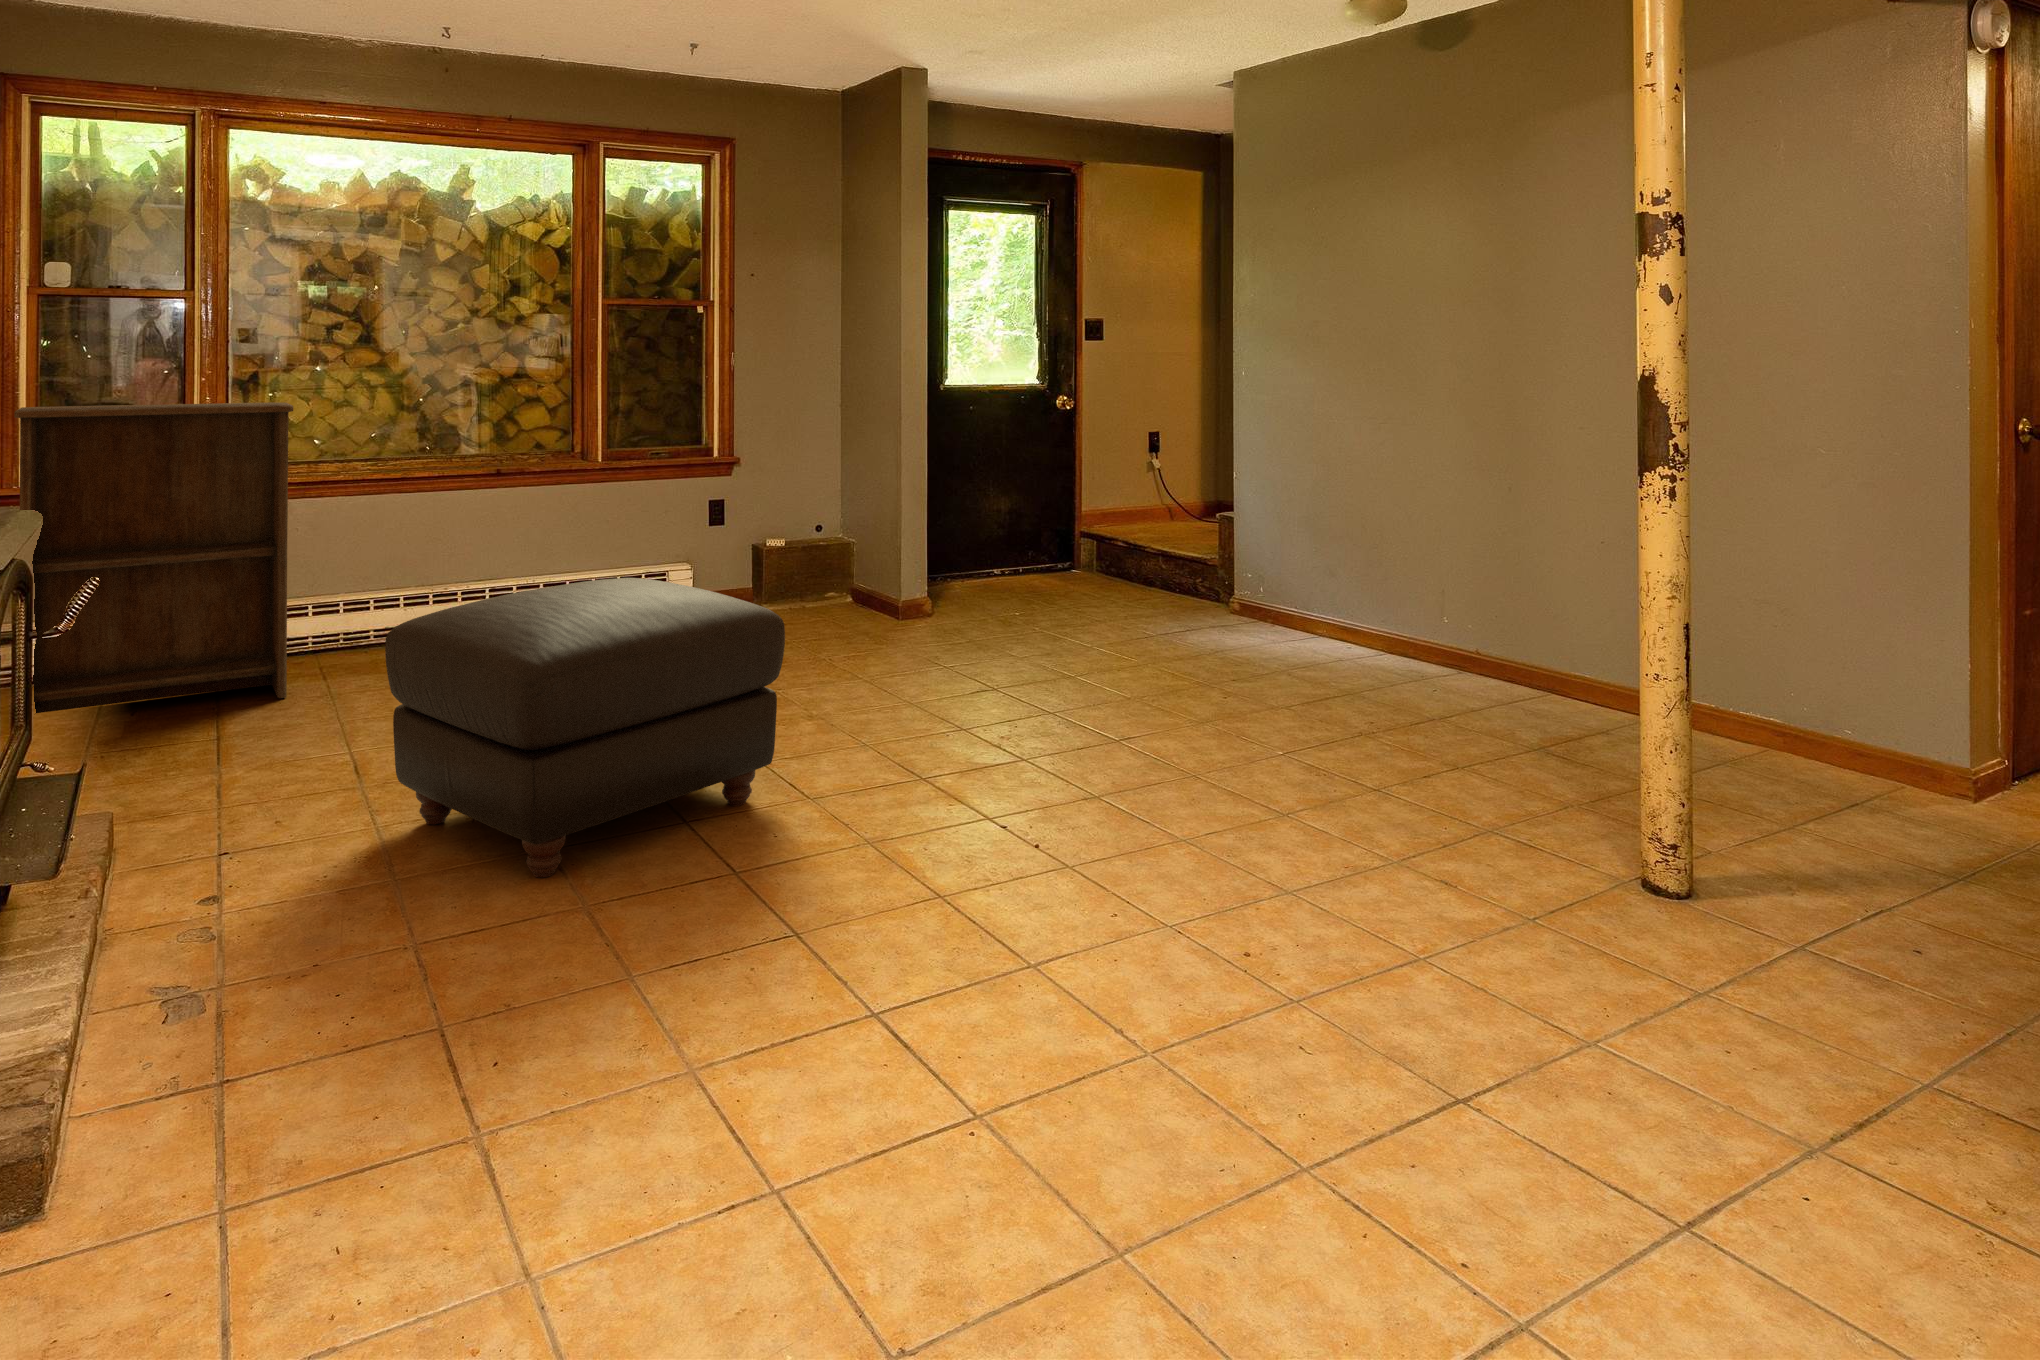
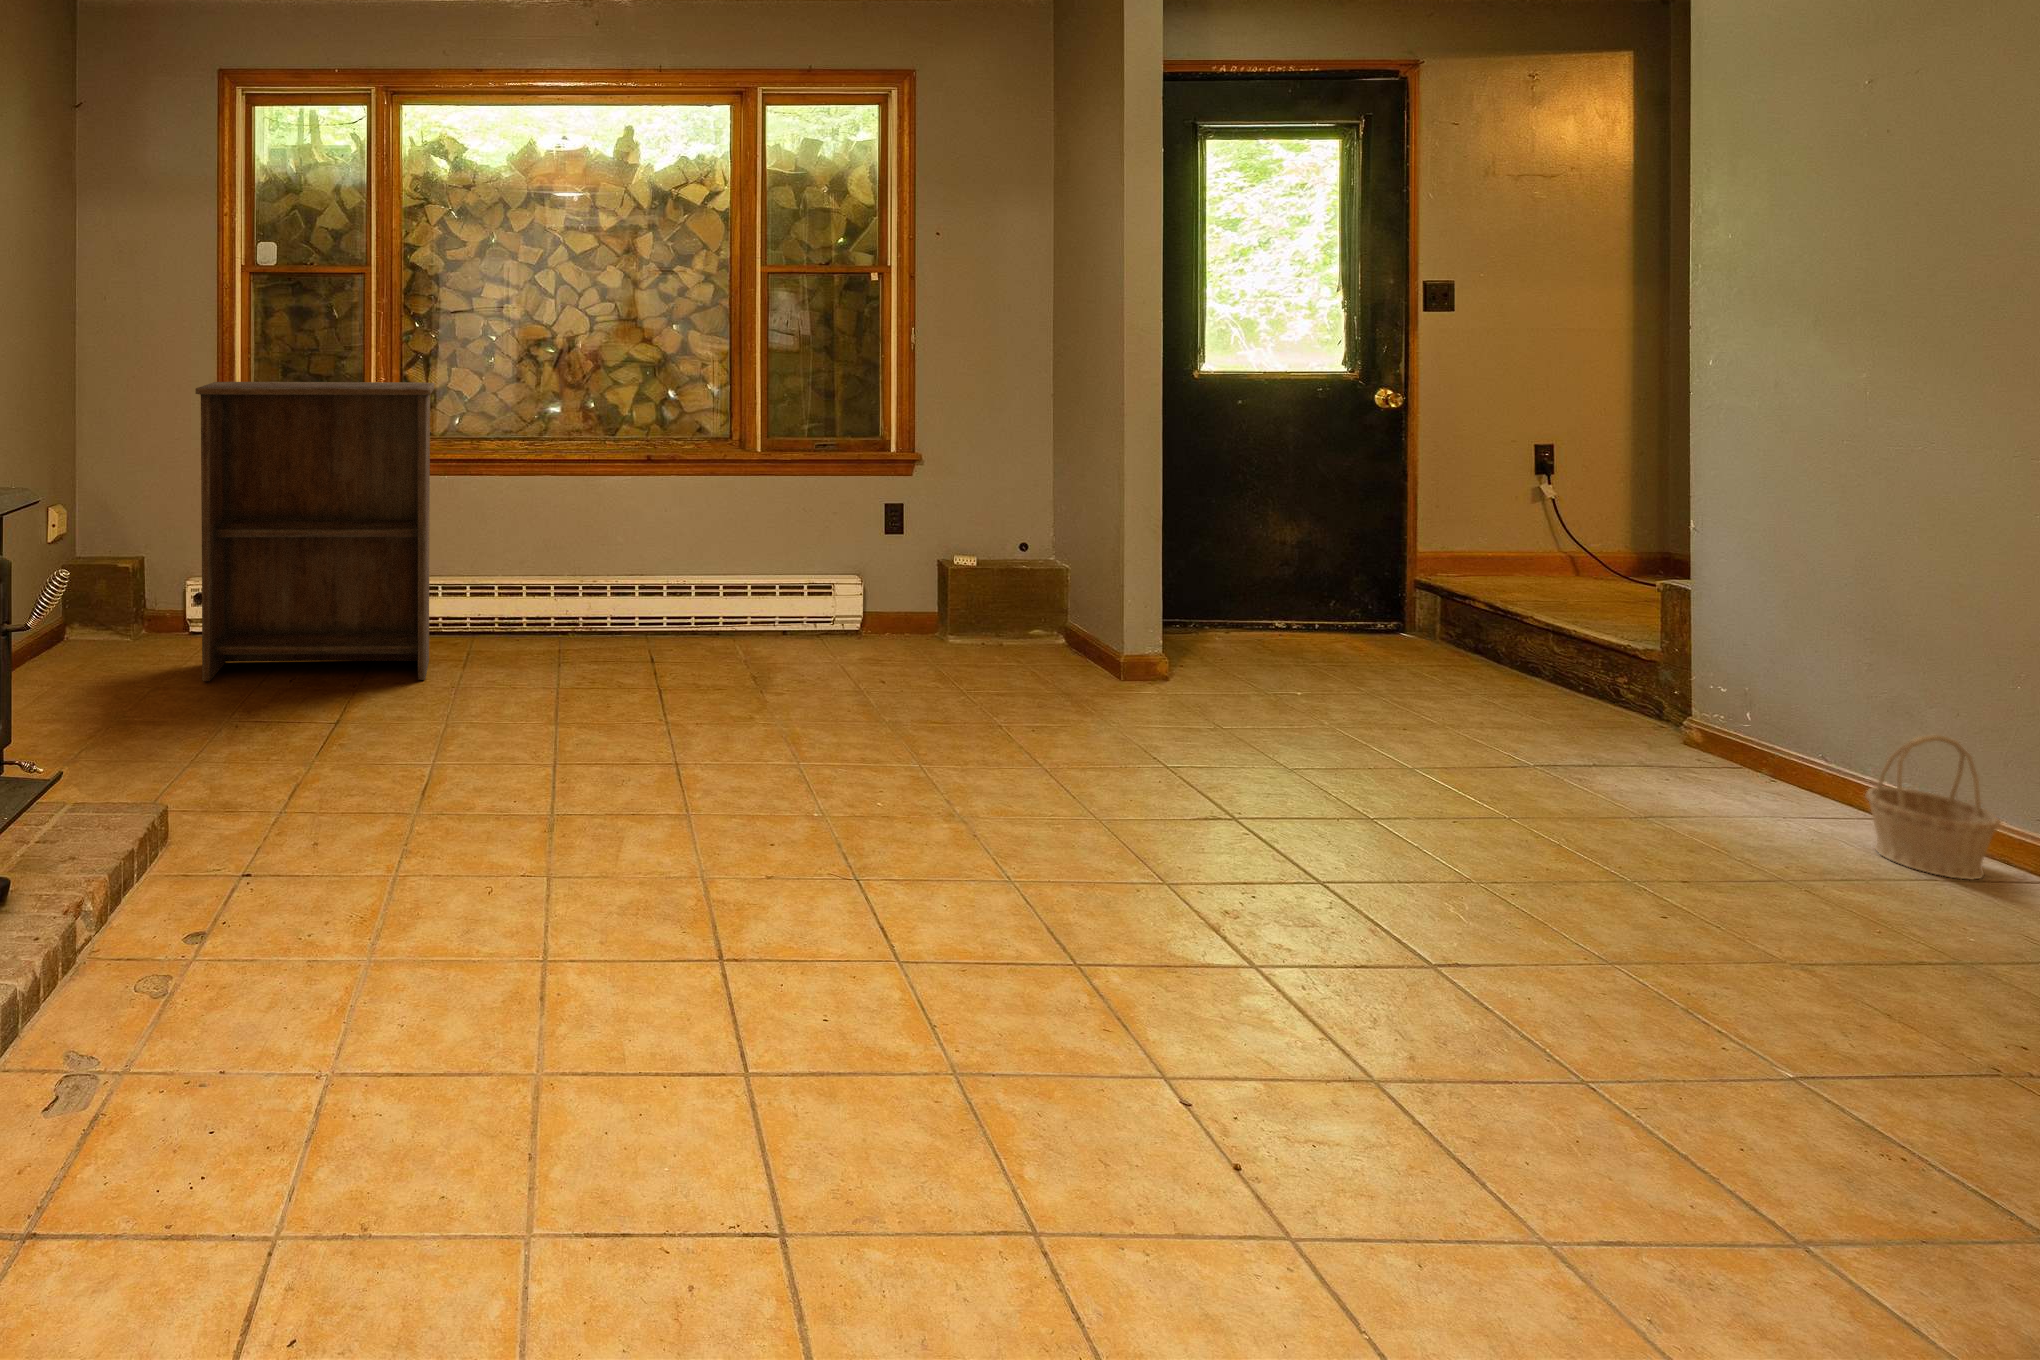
basket: none [1306,572,1361,655] -> present [1866,735,2000,880]
ottoman: present [385,578,785,877] -> none [434,631,909,1030]

